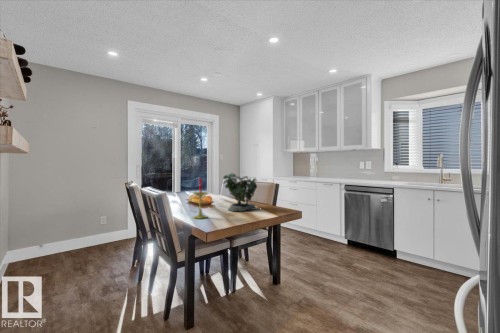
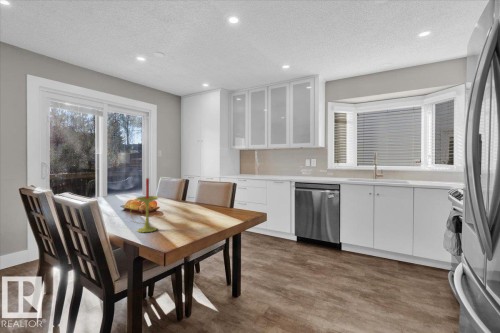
potted plant: present [223,174,257,211] -> none [173,169,220,218]

